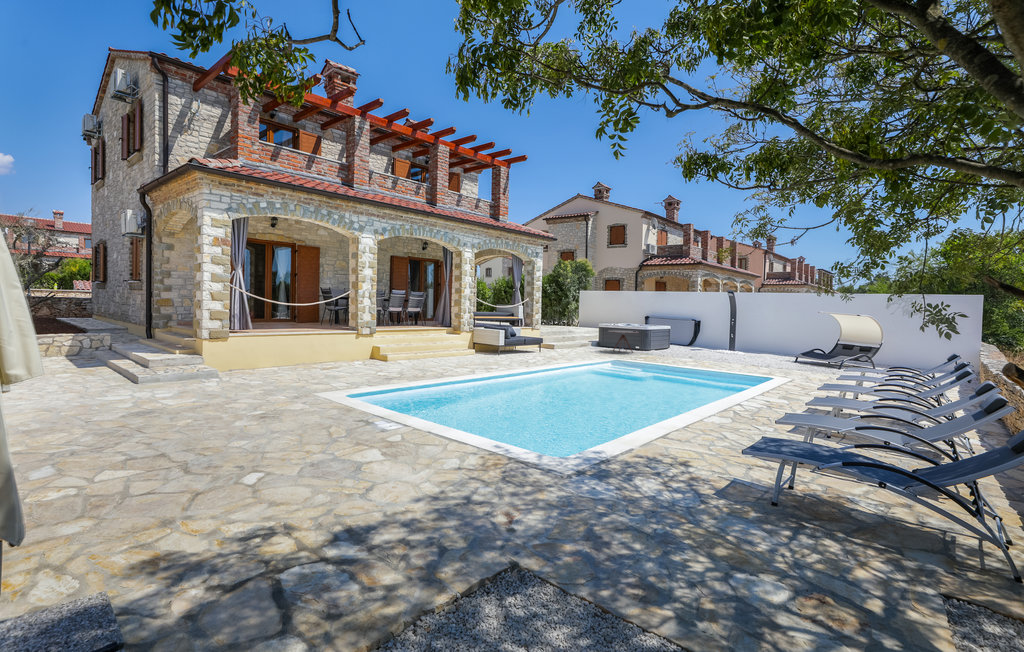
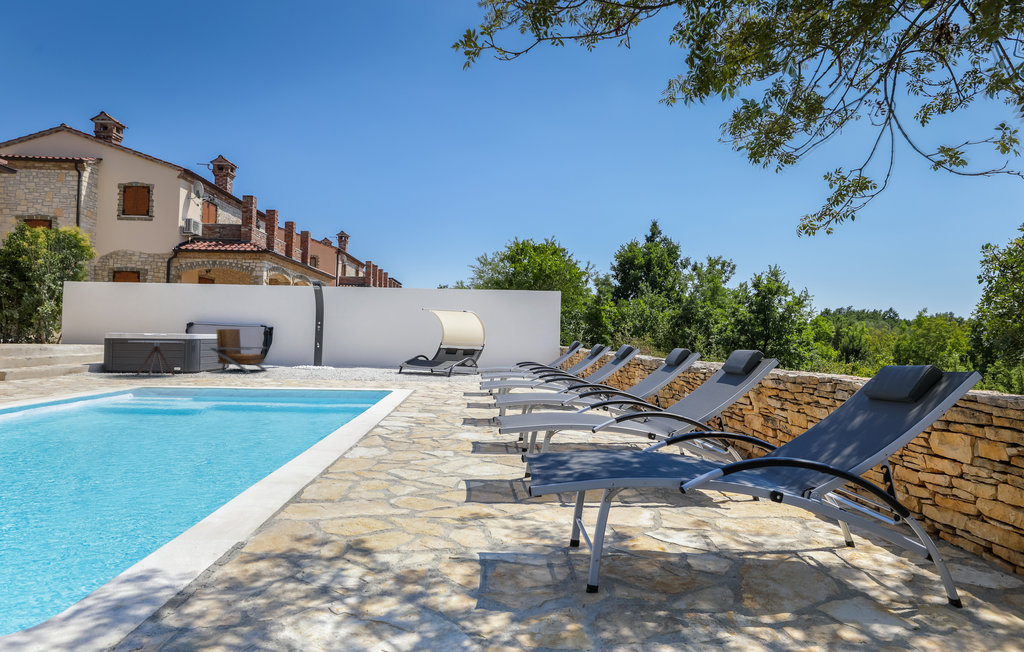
lounge chair: none [655,323,692,354] -> present [210,329,266,373]

